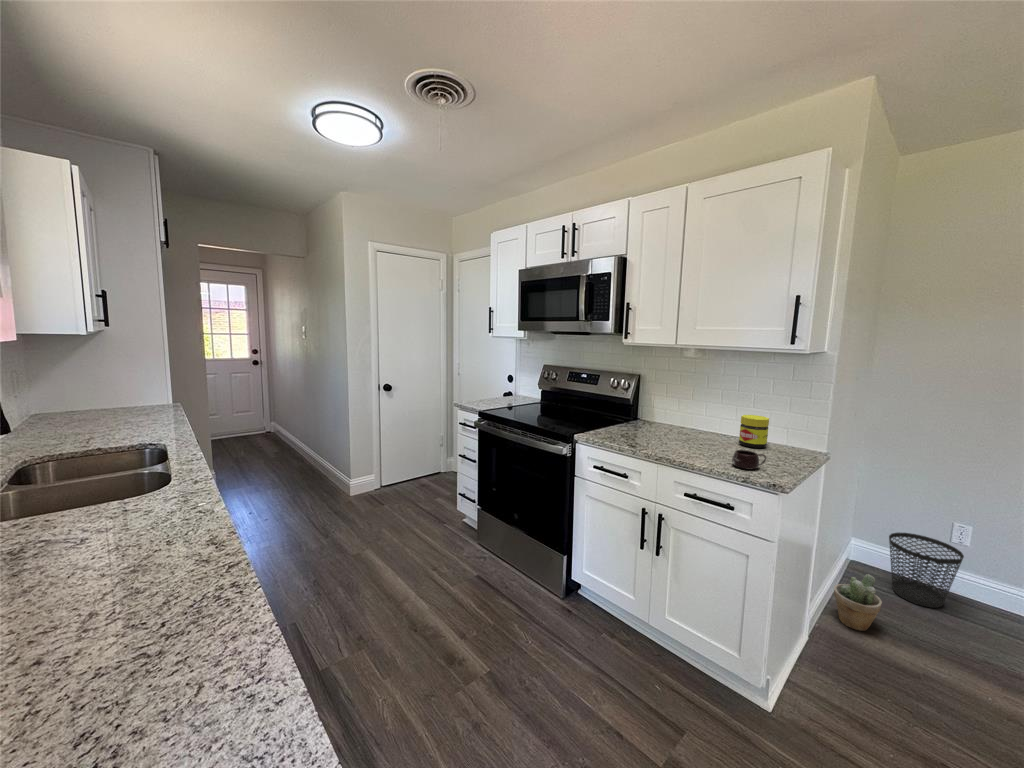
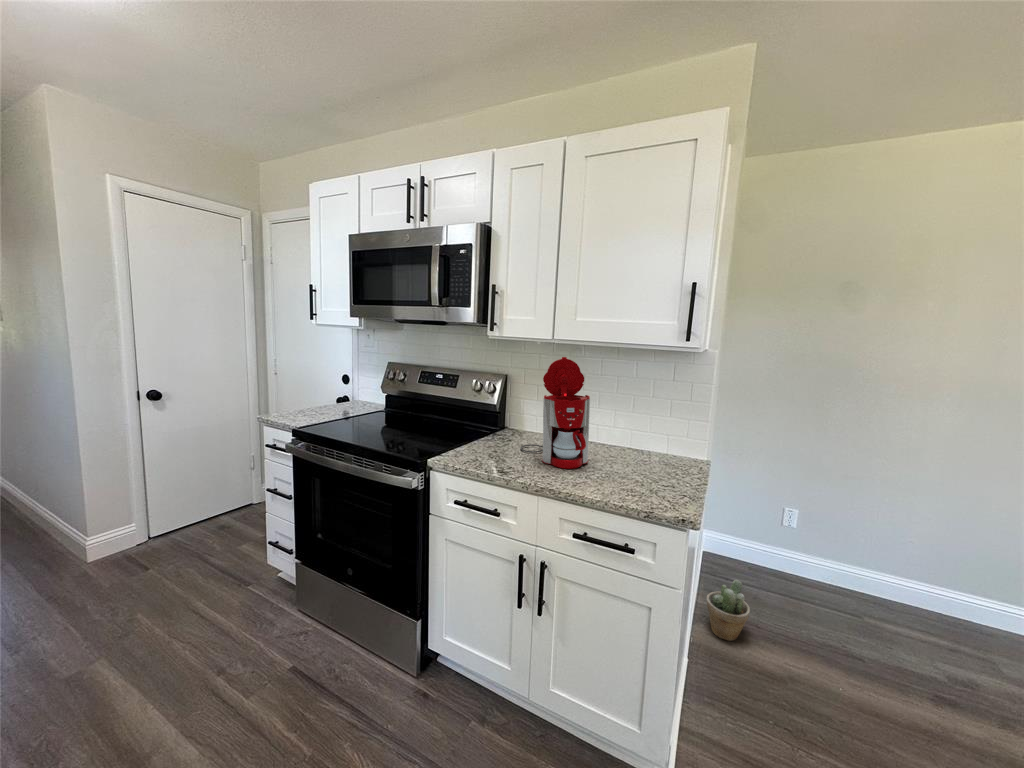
coffee maker: none [648,359,706,447] -> present [520,357,590,469]
jar: present [739,415,769,448] -> none [623,422,655,462]
mug: present [732,450,766,470] -> none [628,471,666,497]
wastebasket: present [889,533,964,608] -> none [742,526,803,598]

